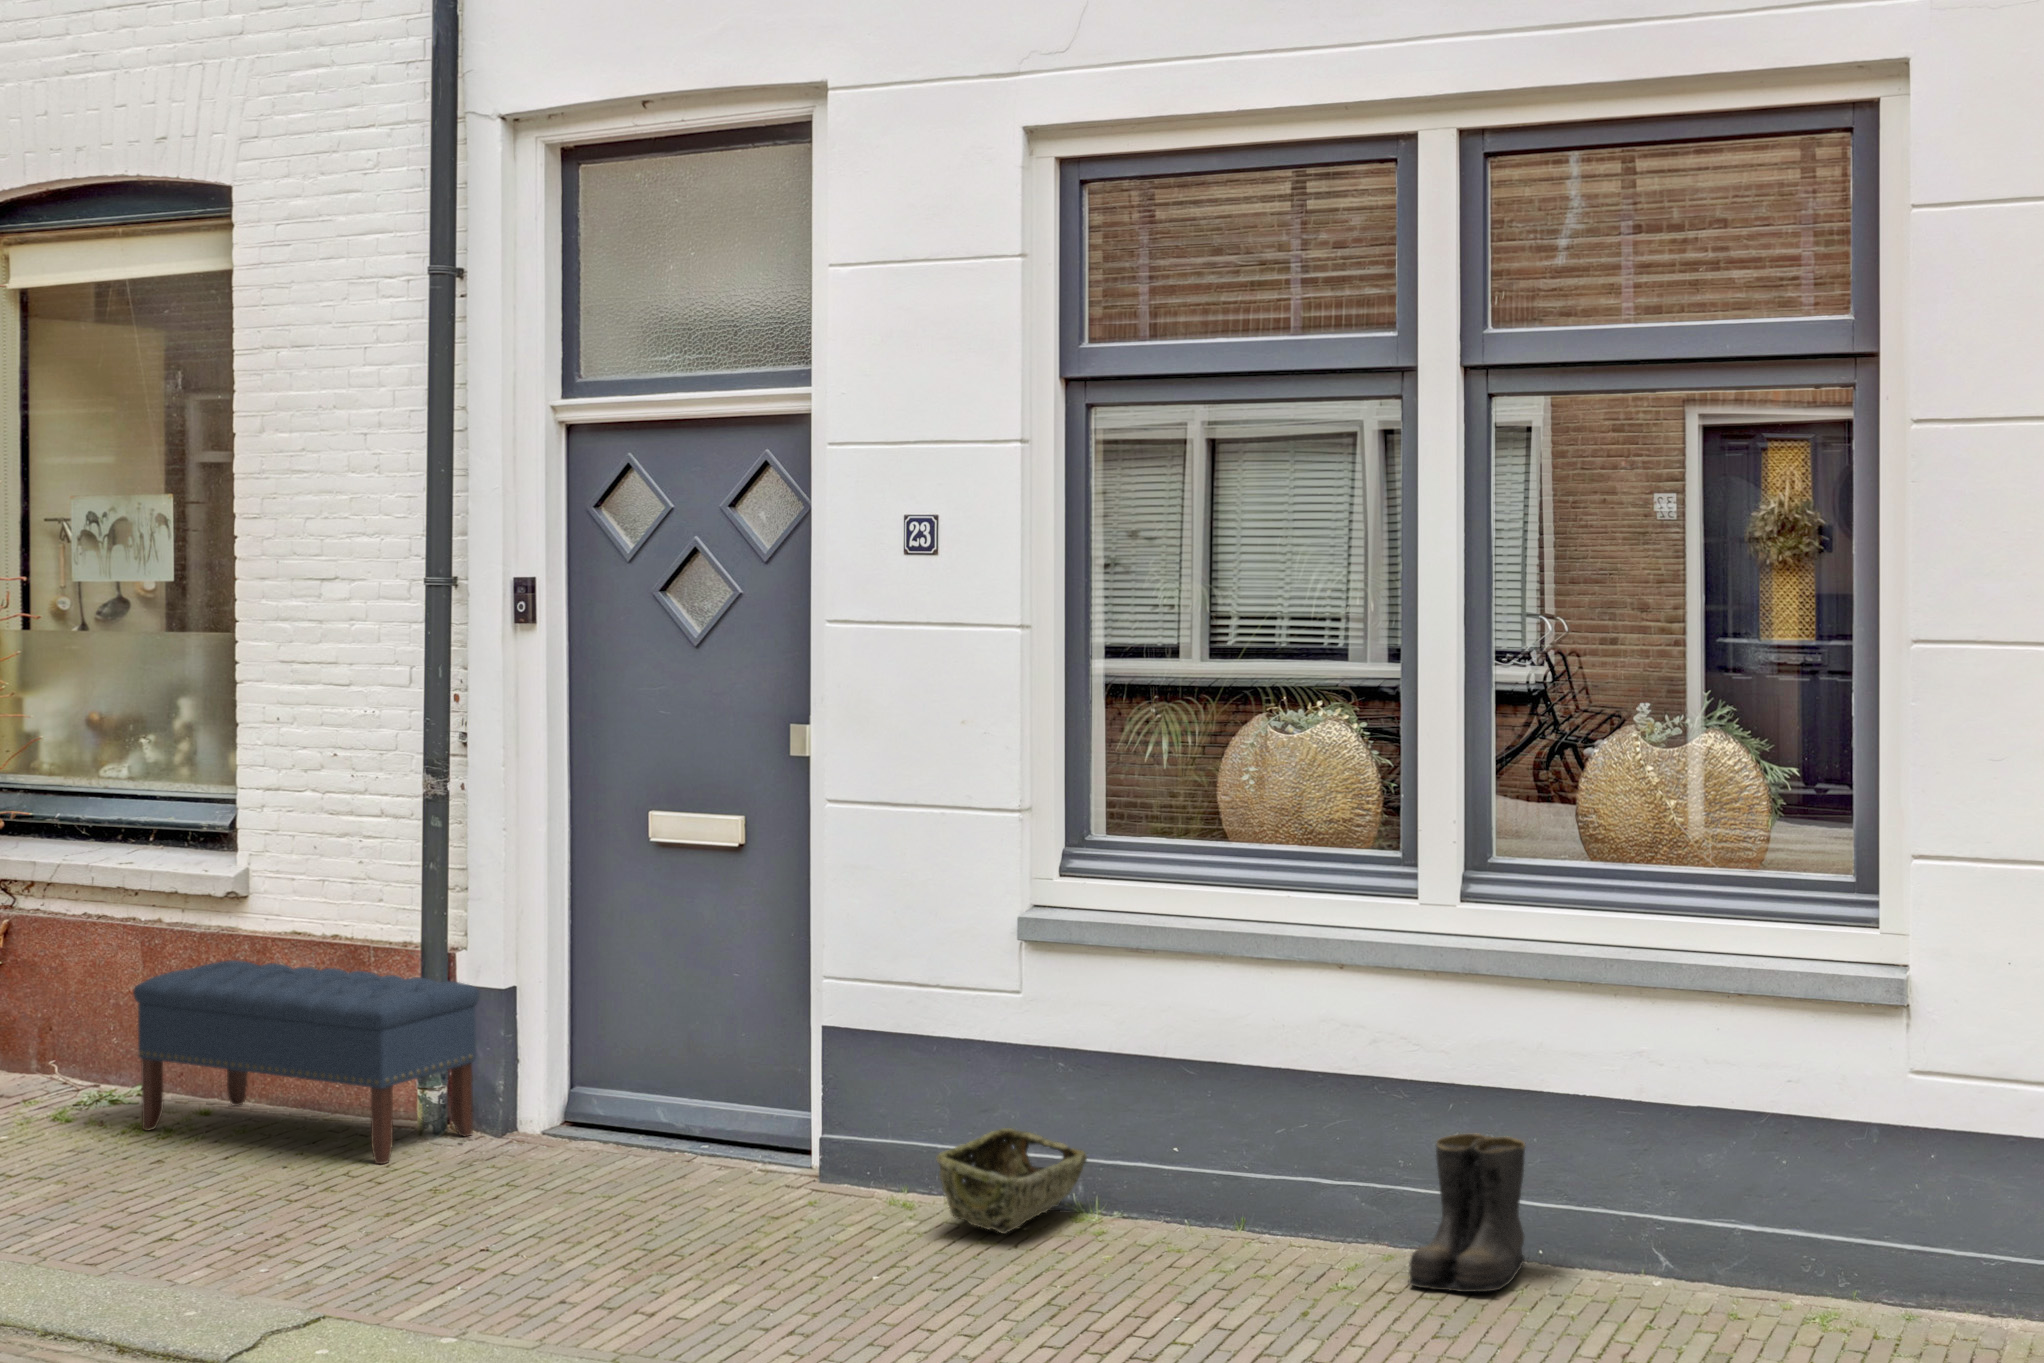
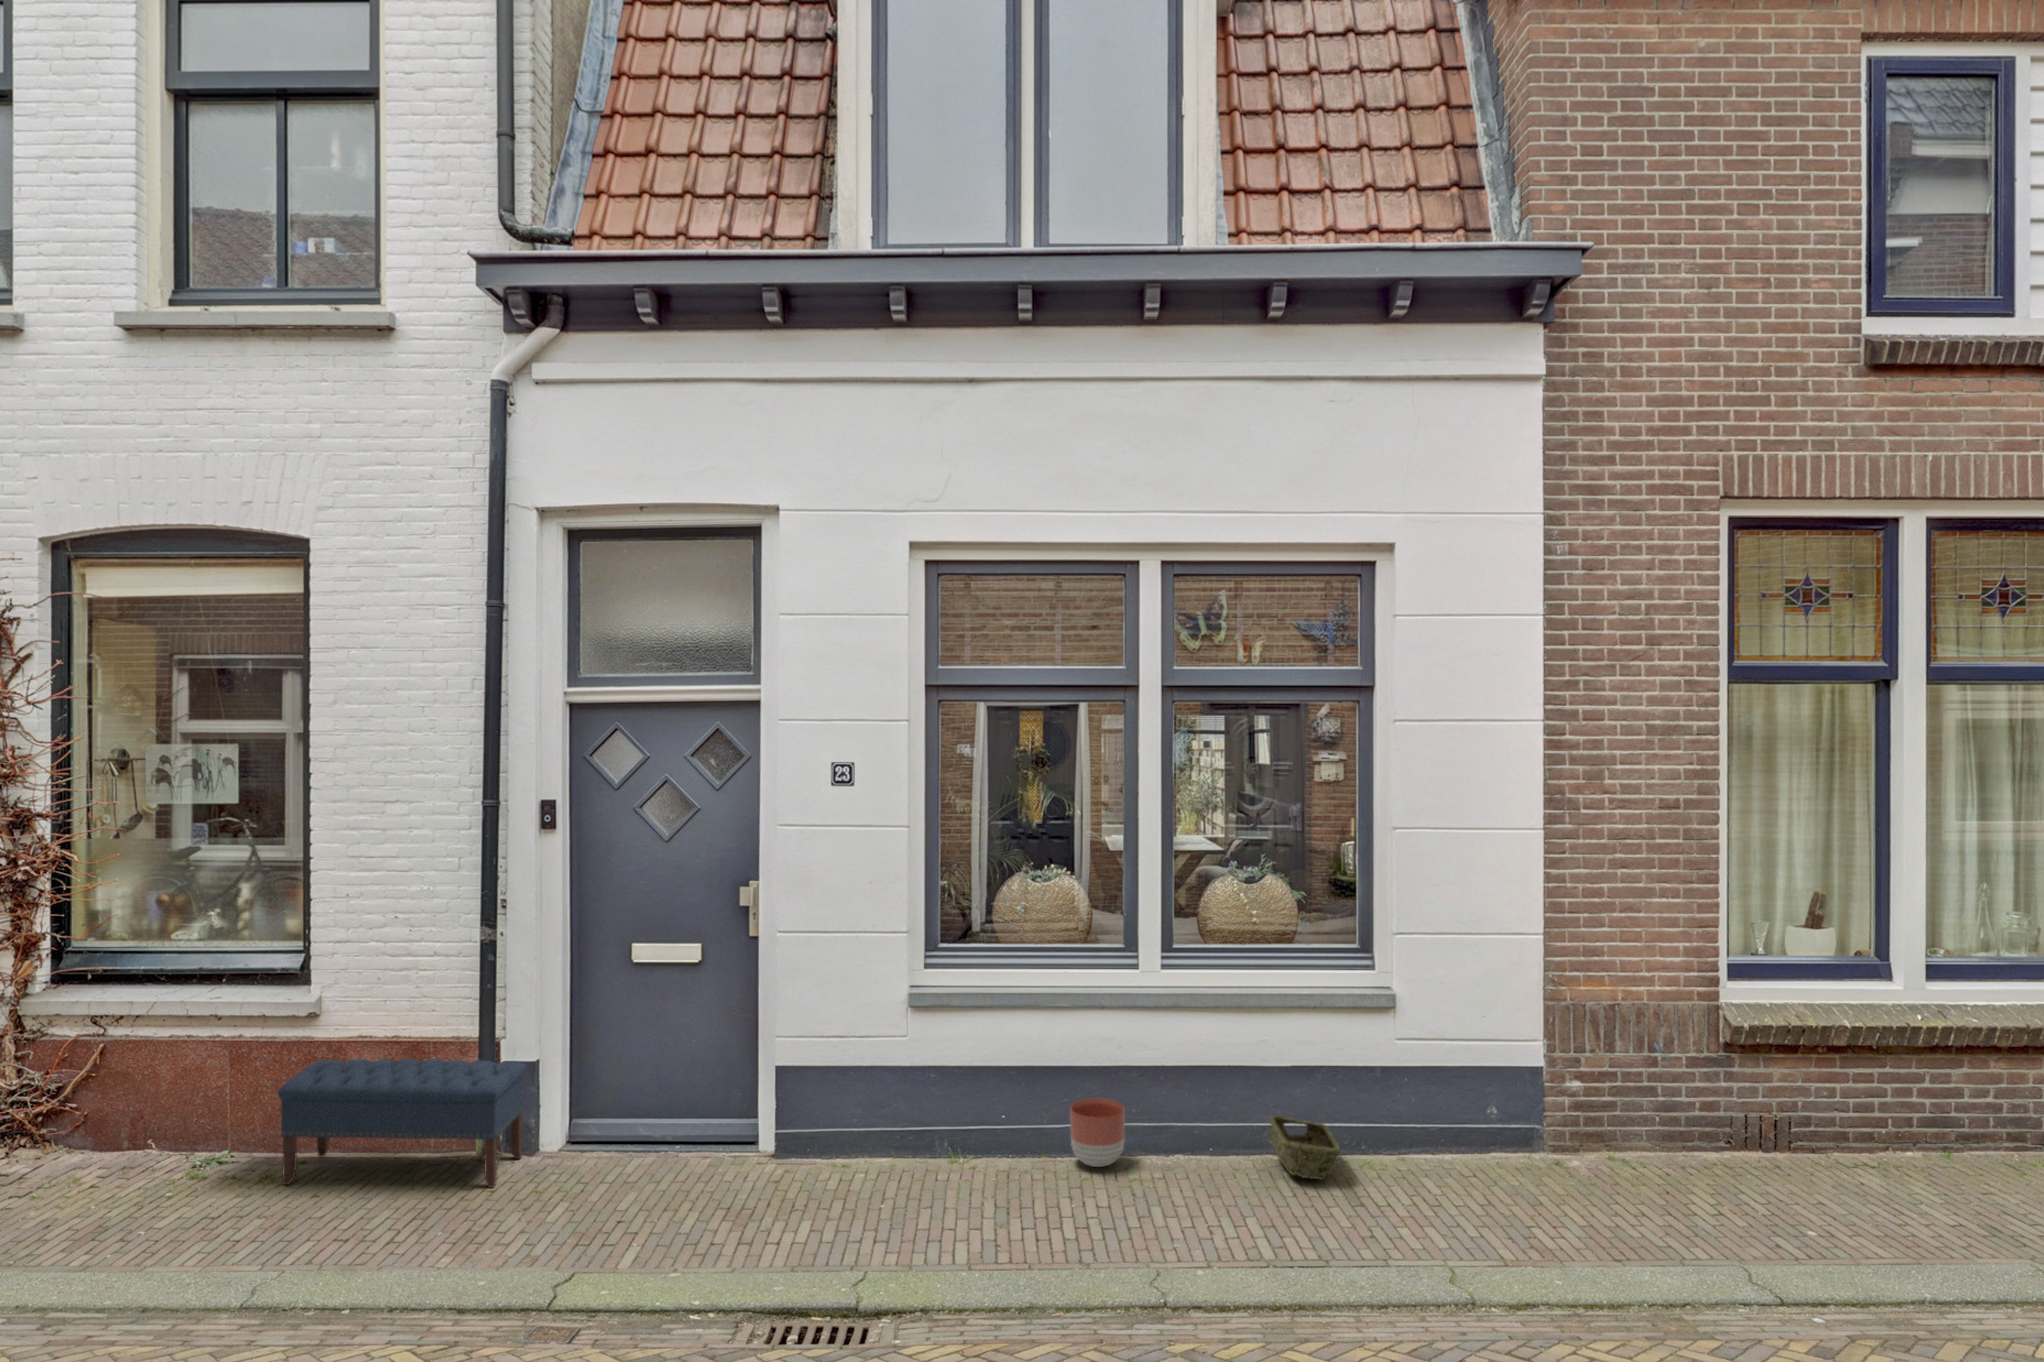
woven basket: present [937,1128,1087,1234] -> present [1270,1115,1341,1180]
planter: none [1255,1129,1357,1250] -> present [1070,1098,1125,1167]
boots: present [1409,1134,1526,1292] -> none [1170,1093,1223,1181]

